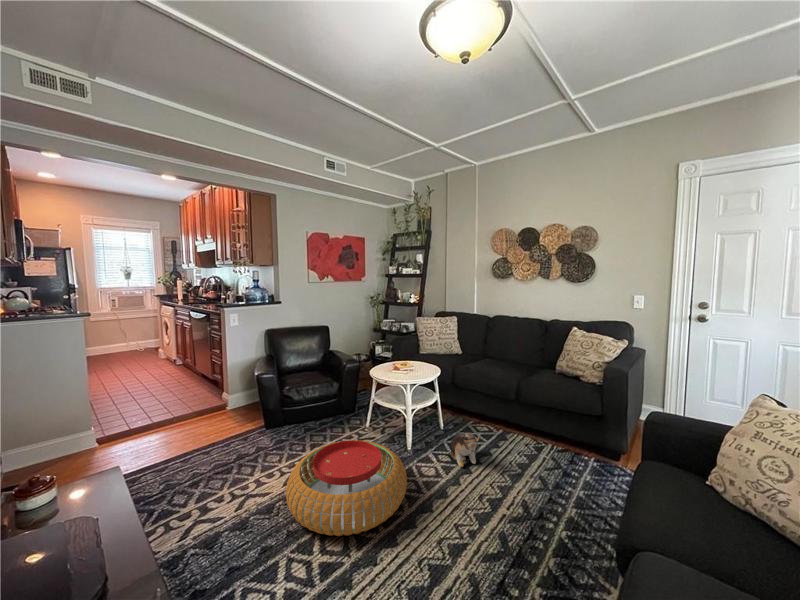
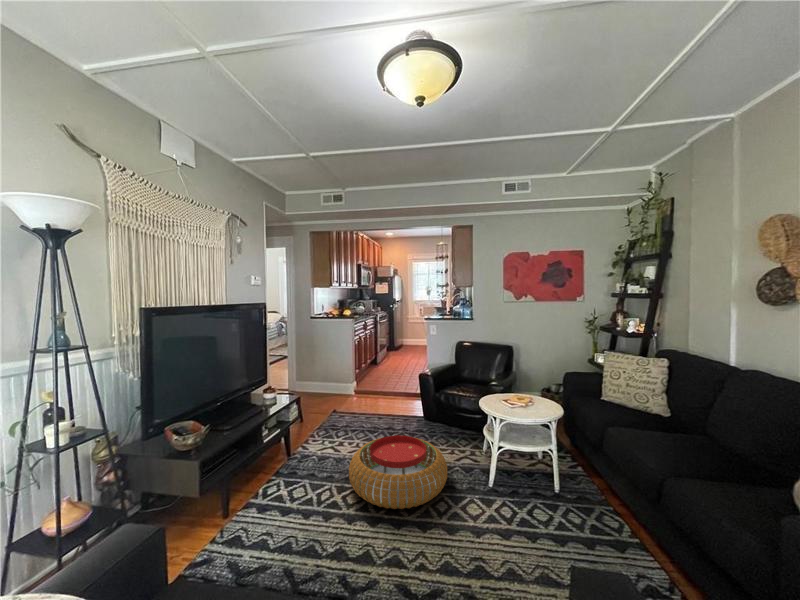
plush toy: present [451,433,479,467] -> none [498,489,542,535]

